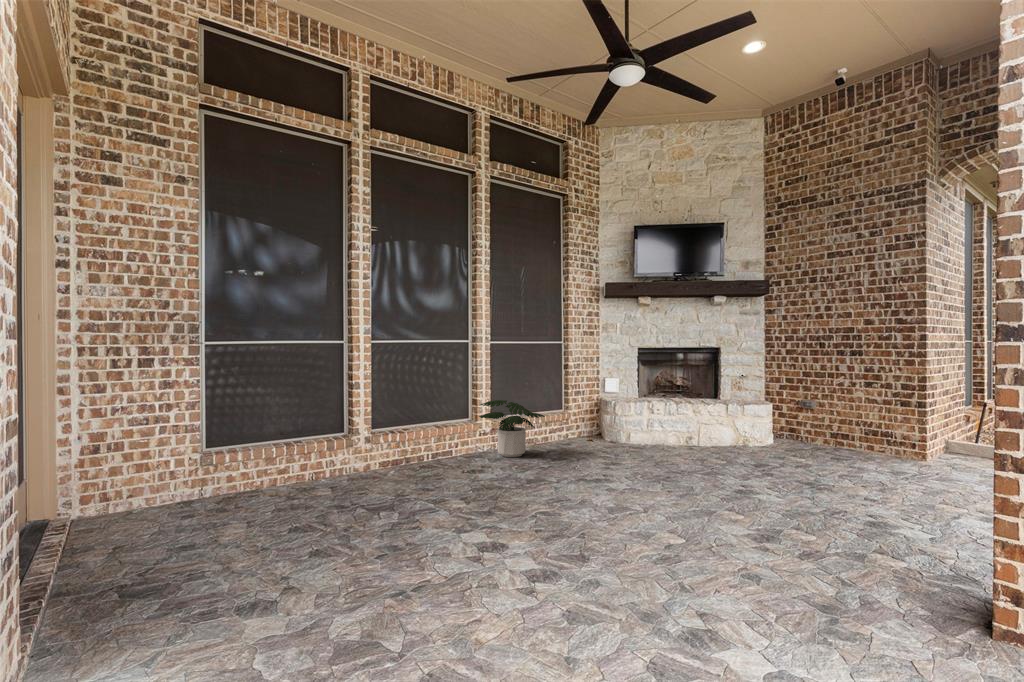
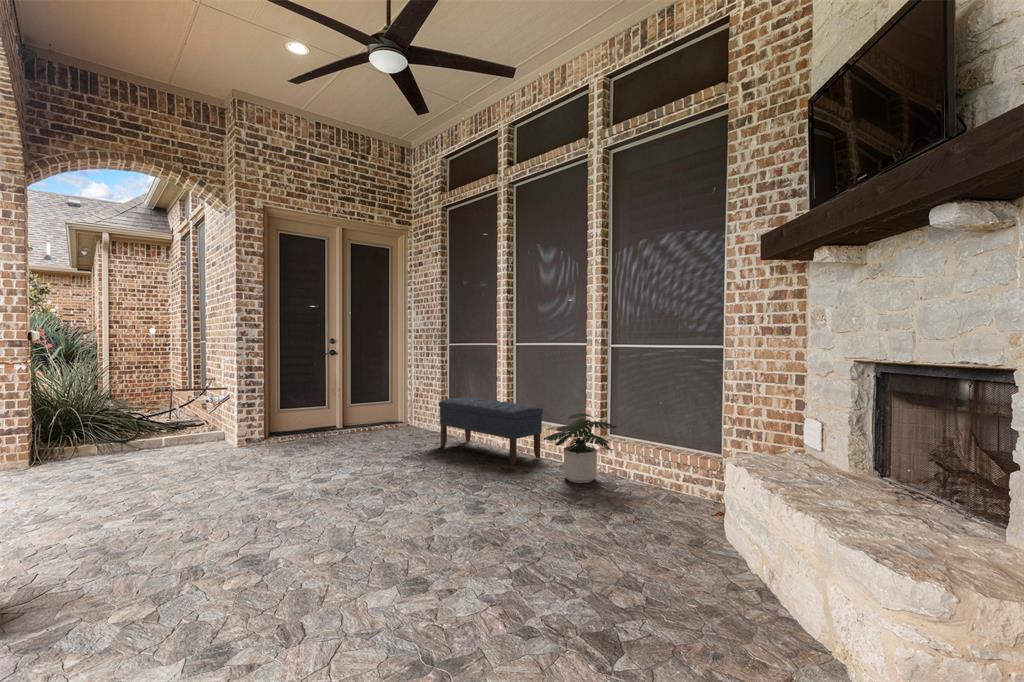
bench: none [312,406,459,491] -> present [439,397,543,465]

